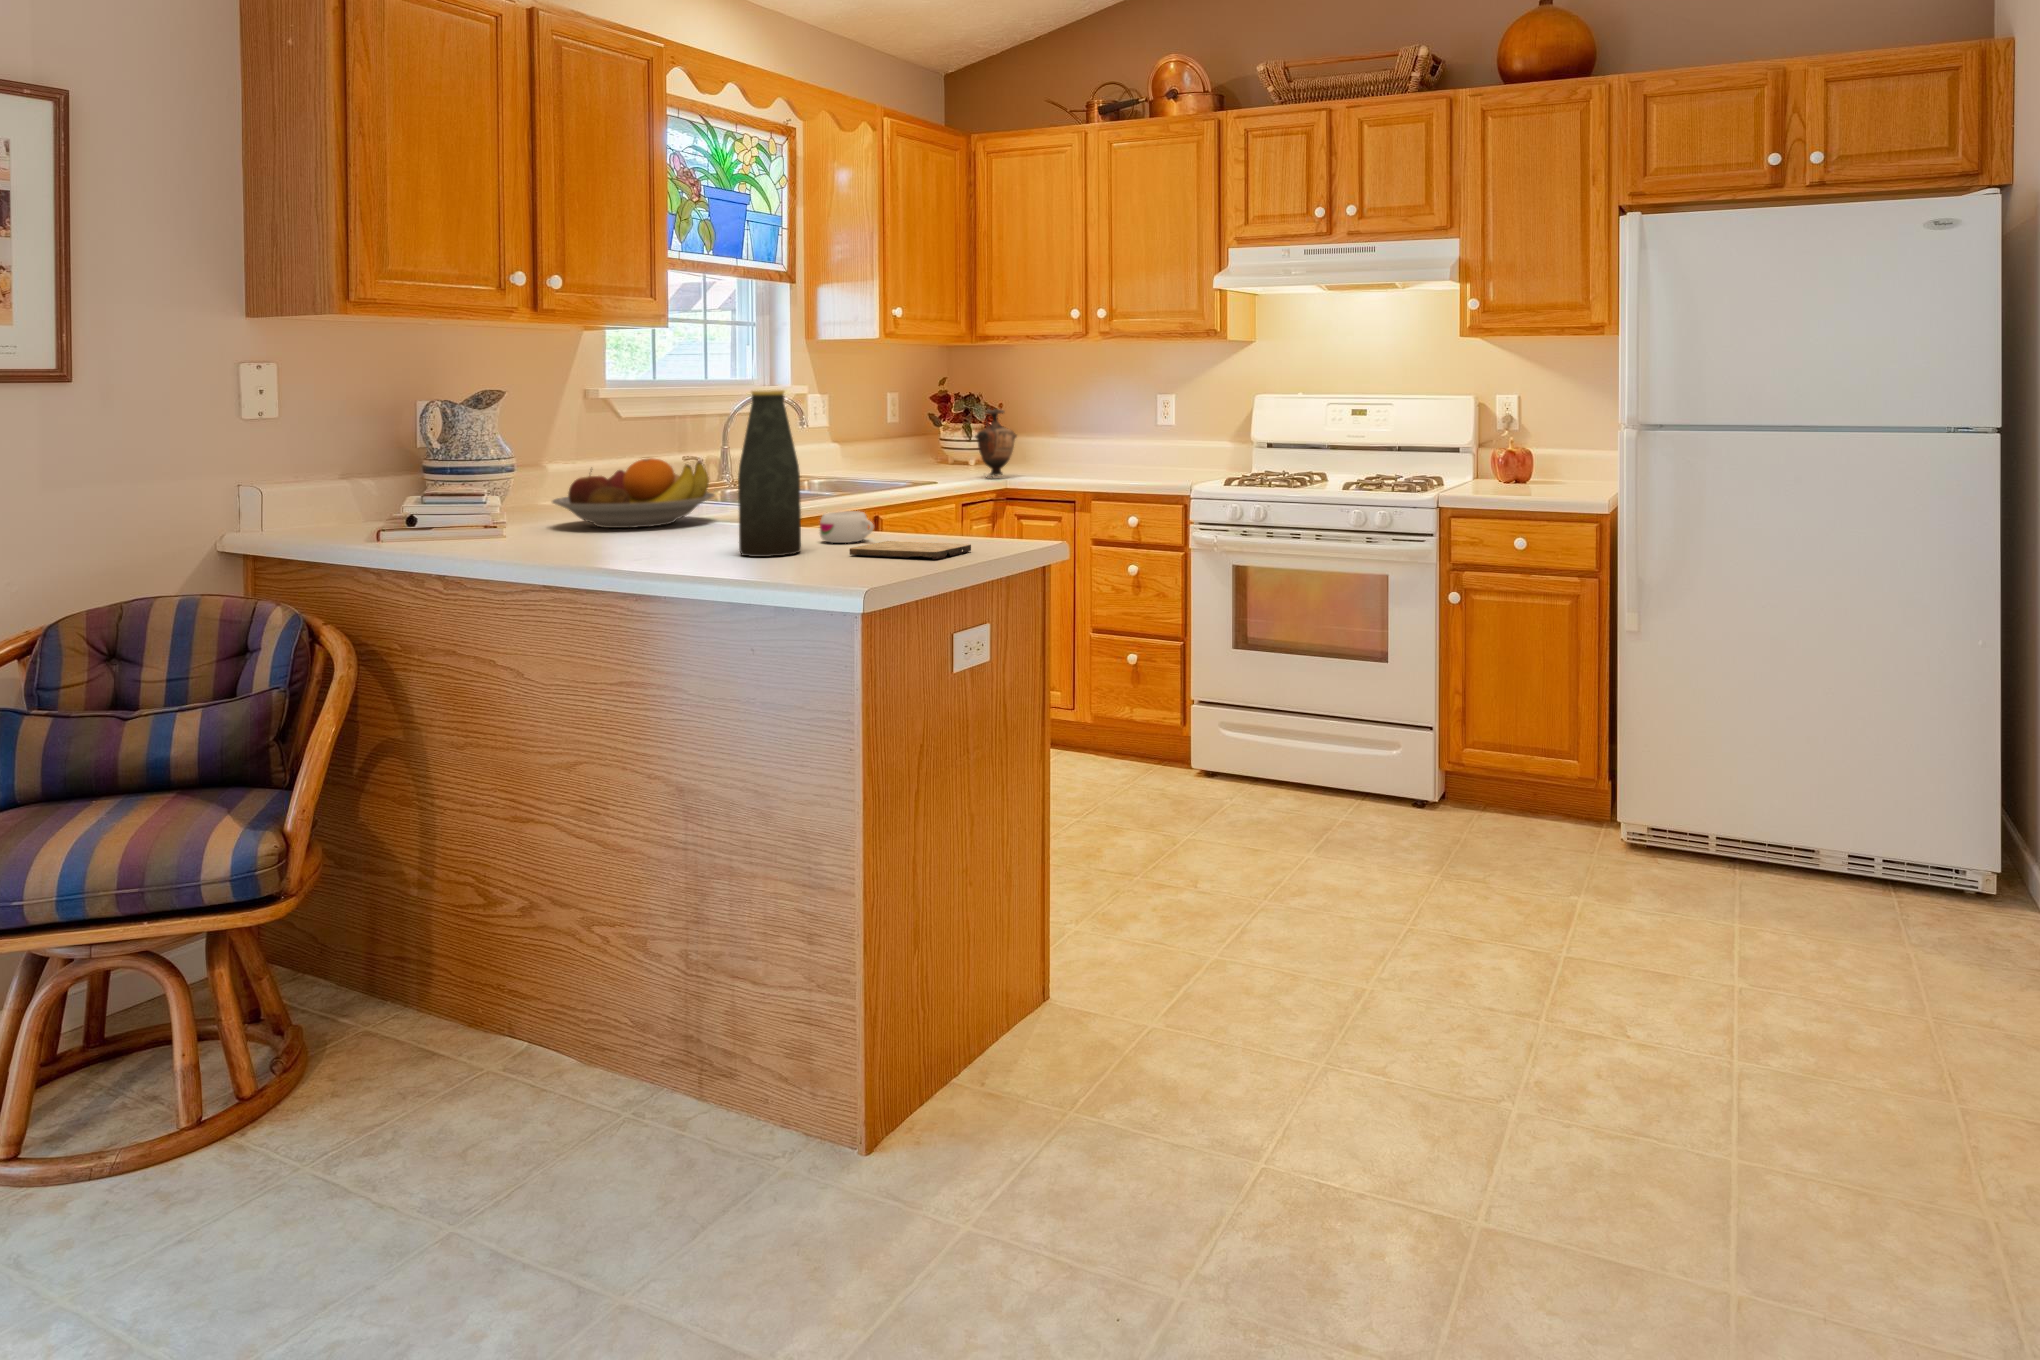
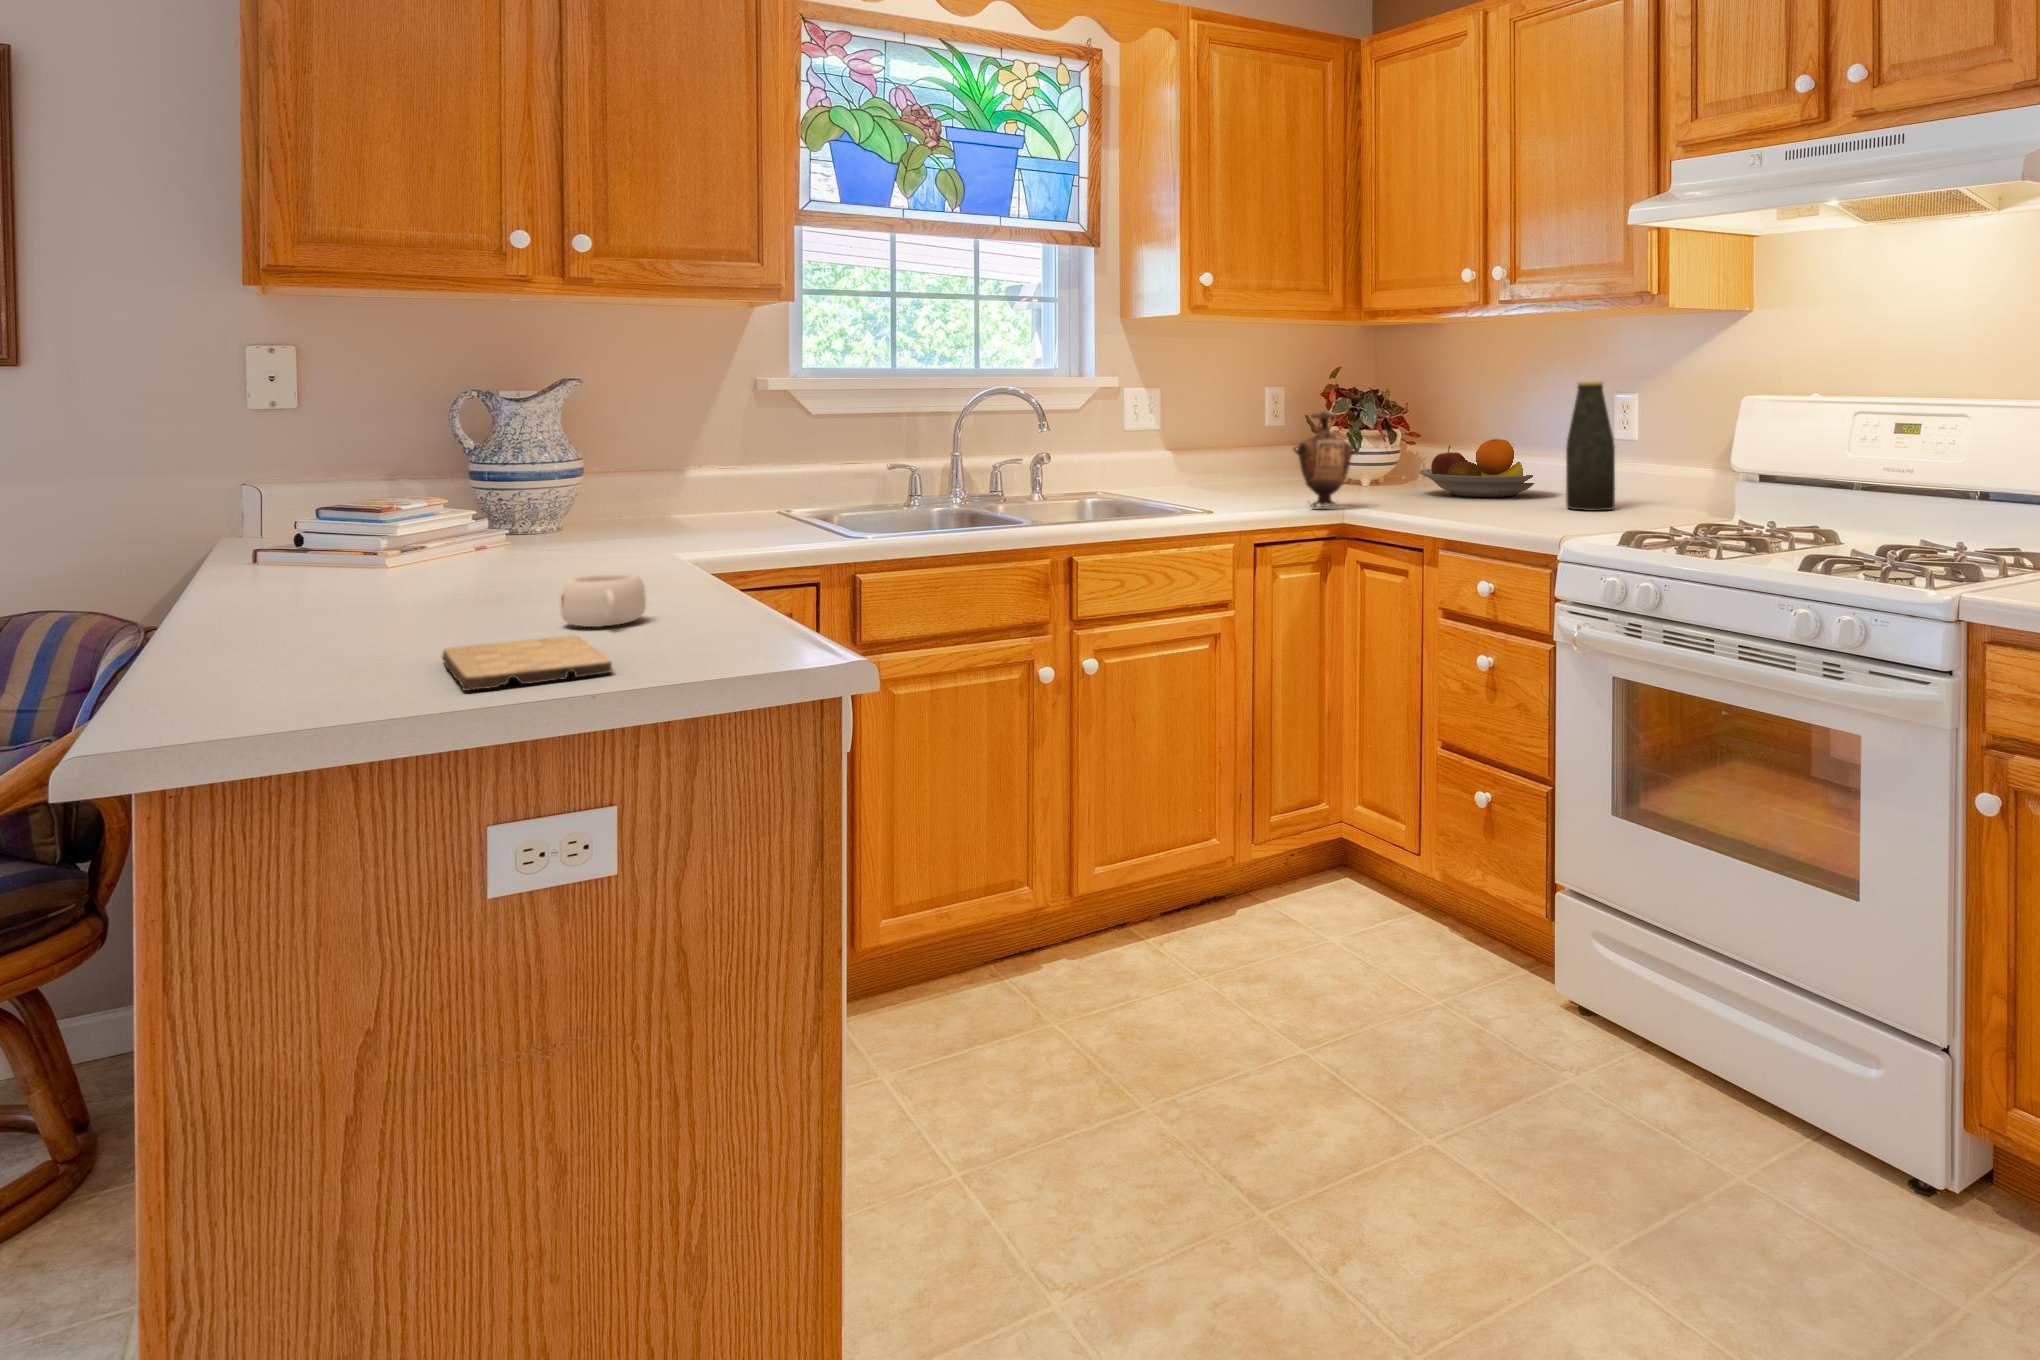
bottle: present [738,390,801,557] -> present [1566,382,1615,511]
fruit bowl: present [552,458,715,528] -> present [1419,439,1534,497]

